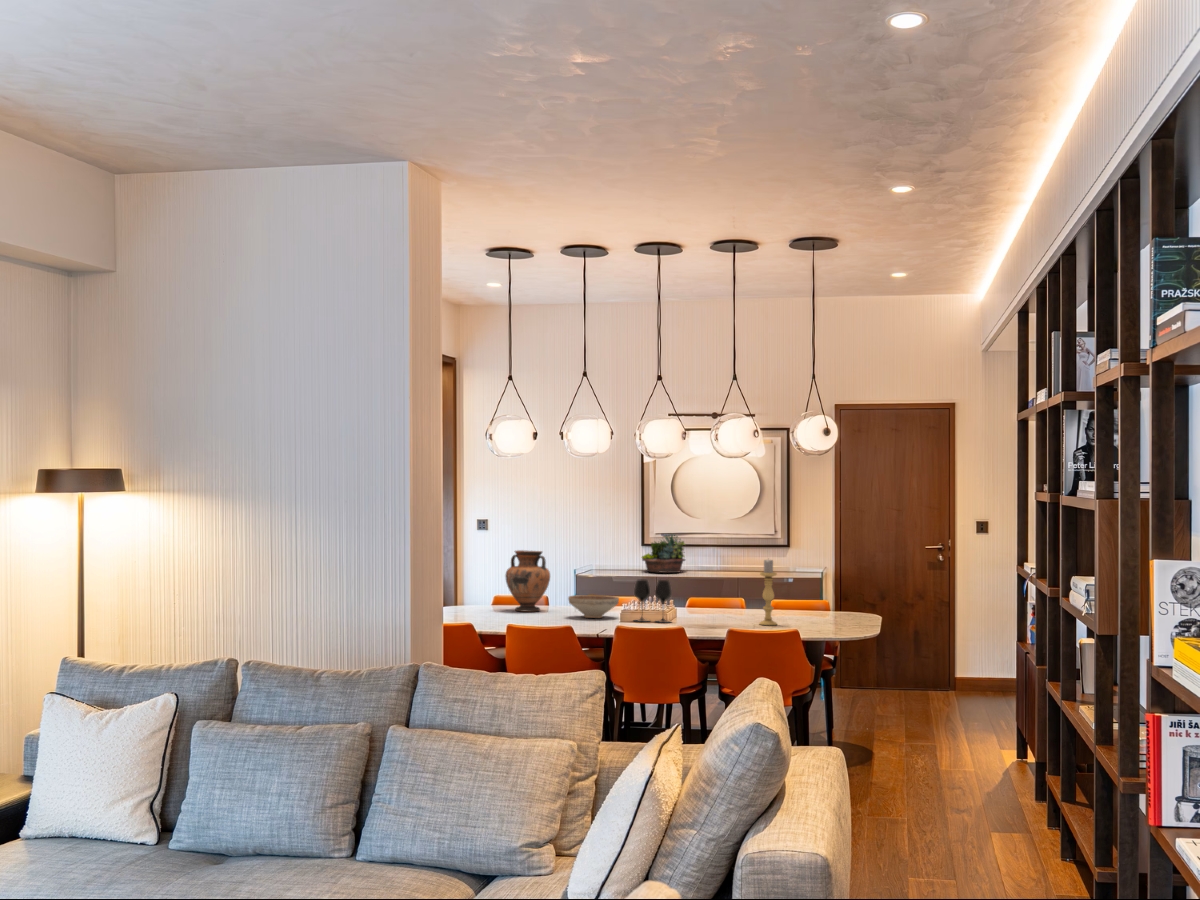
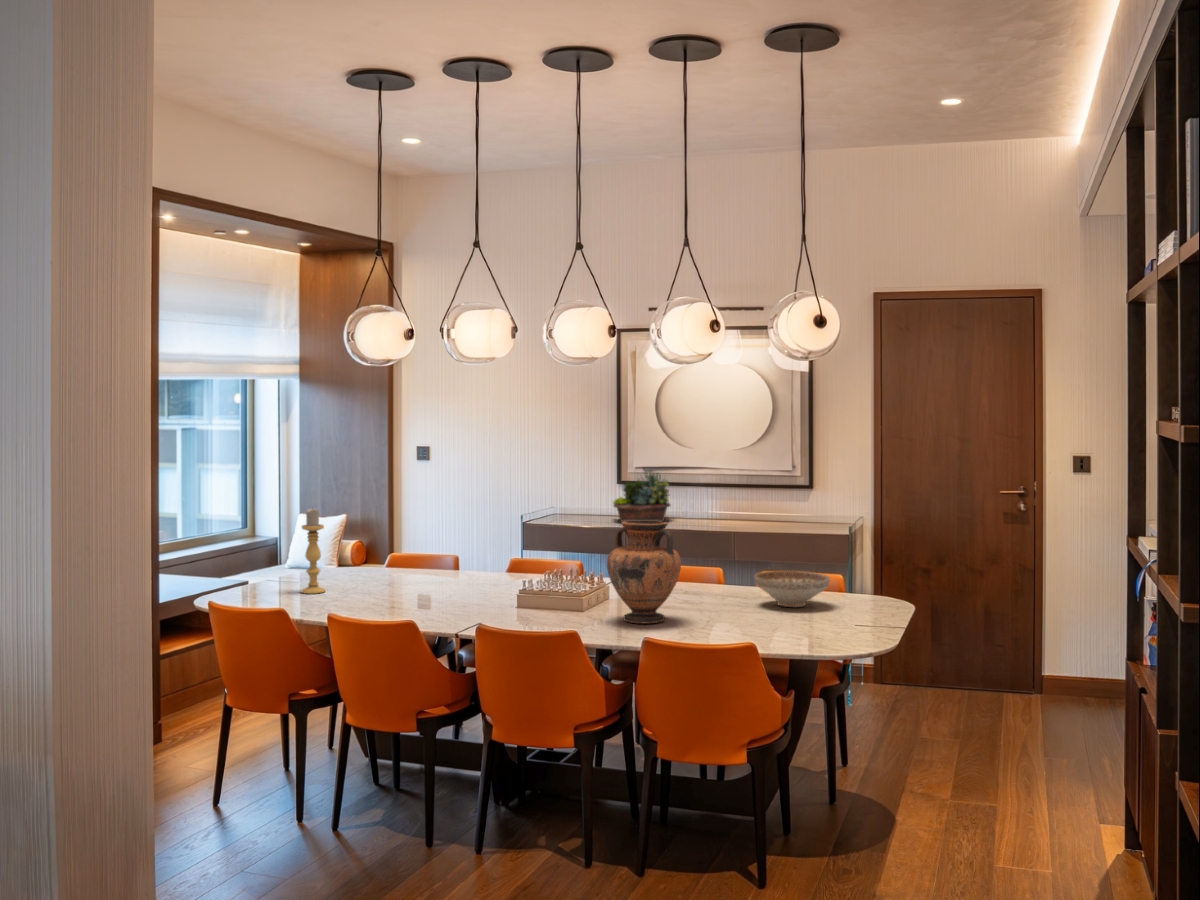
vase: present [506,550,550,611] -> present [607,521,681,623]
candle holder: present [759,560,777,625] -> present [302,508,325,594]
wine glass: present [634,580,672,623] -> none [509,558,566,627]
decorative bowl: present [568,595,619,618] -> present [755,571,829,607]

